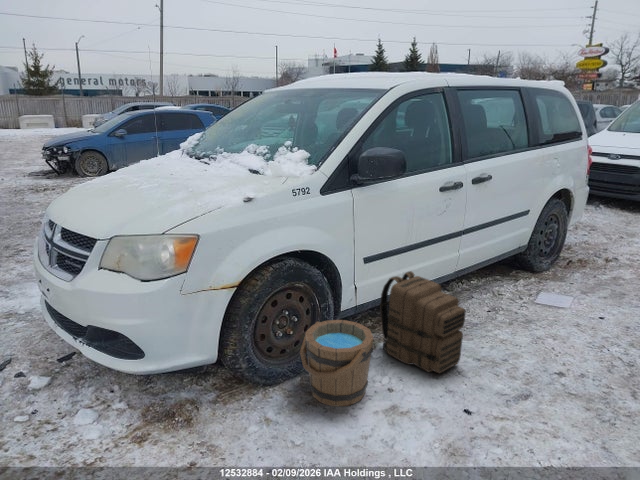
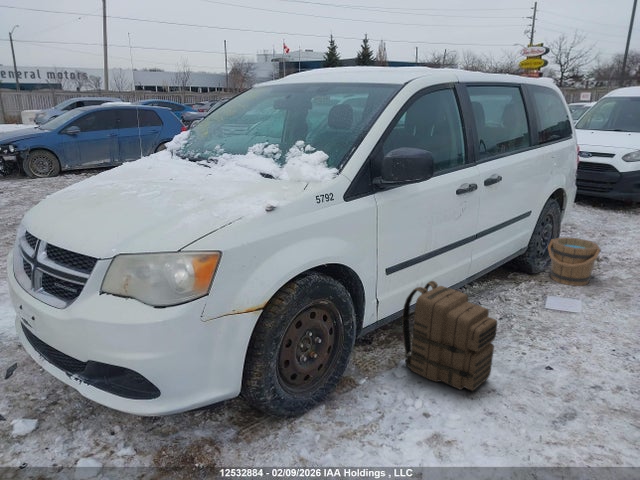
bucket: present [300,320,373,407] -> present [548,237,601,286]

